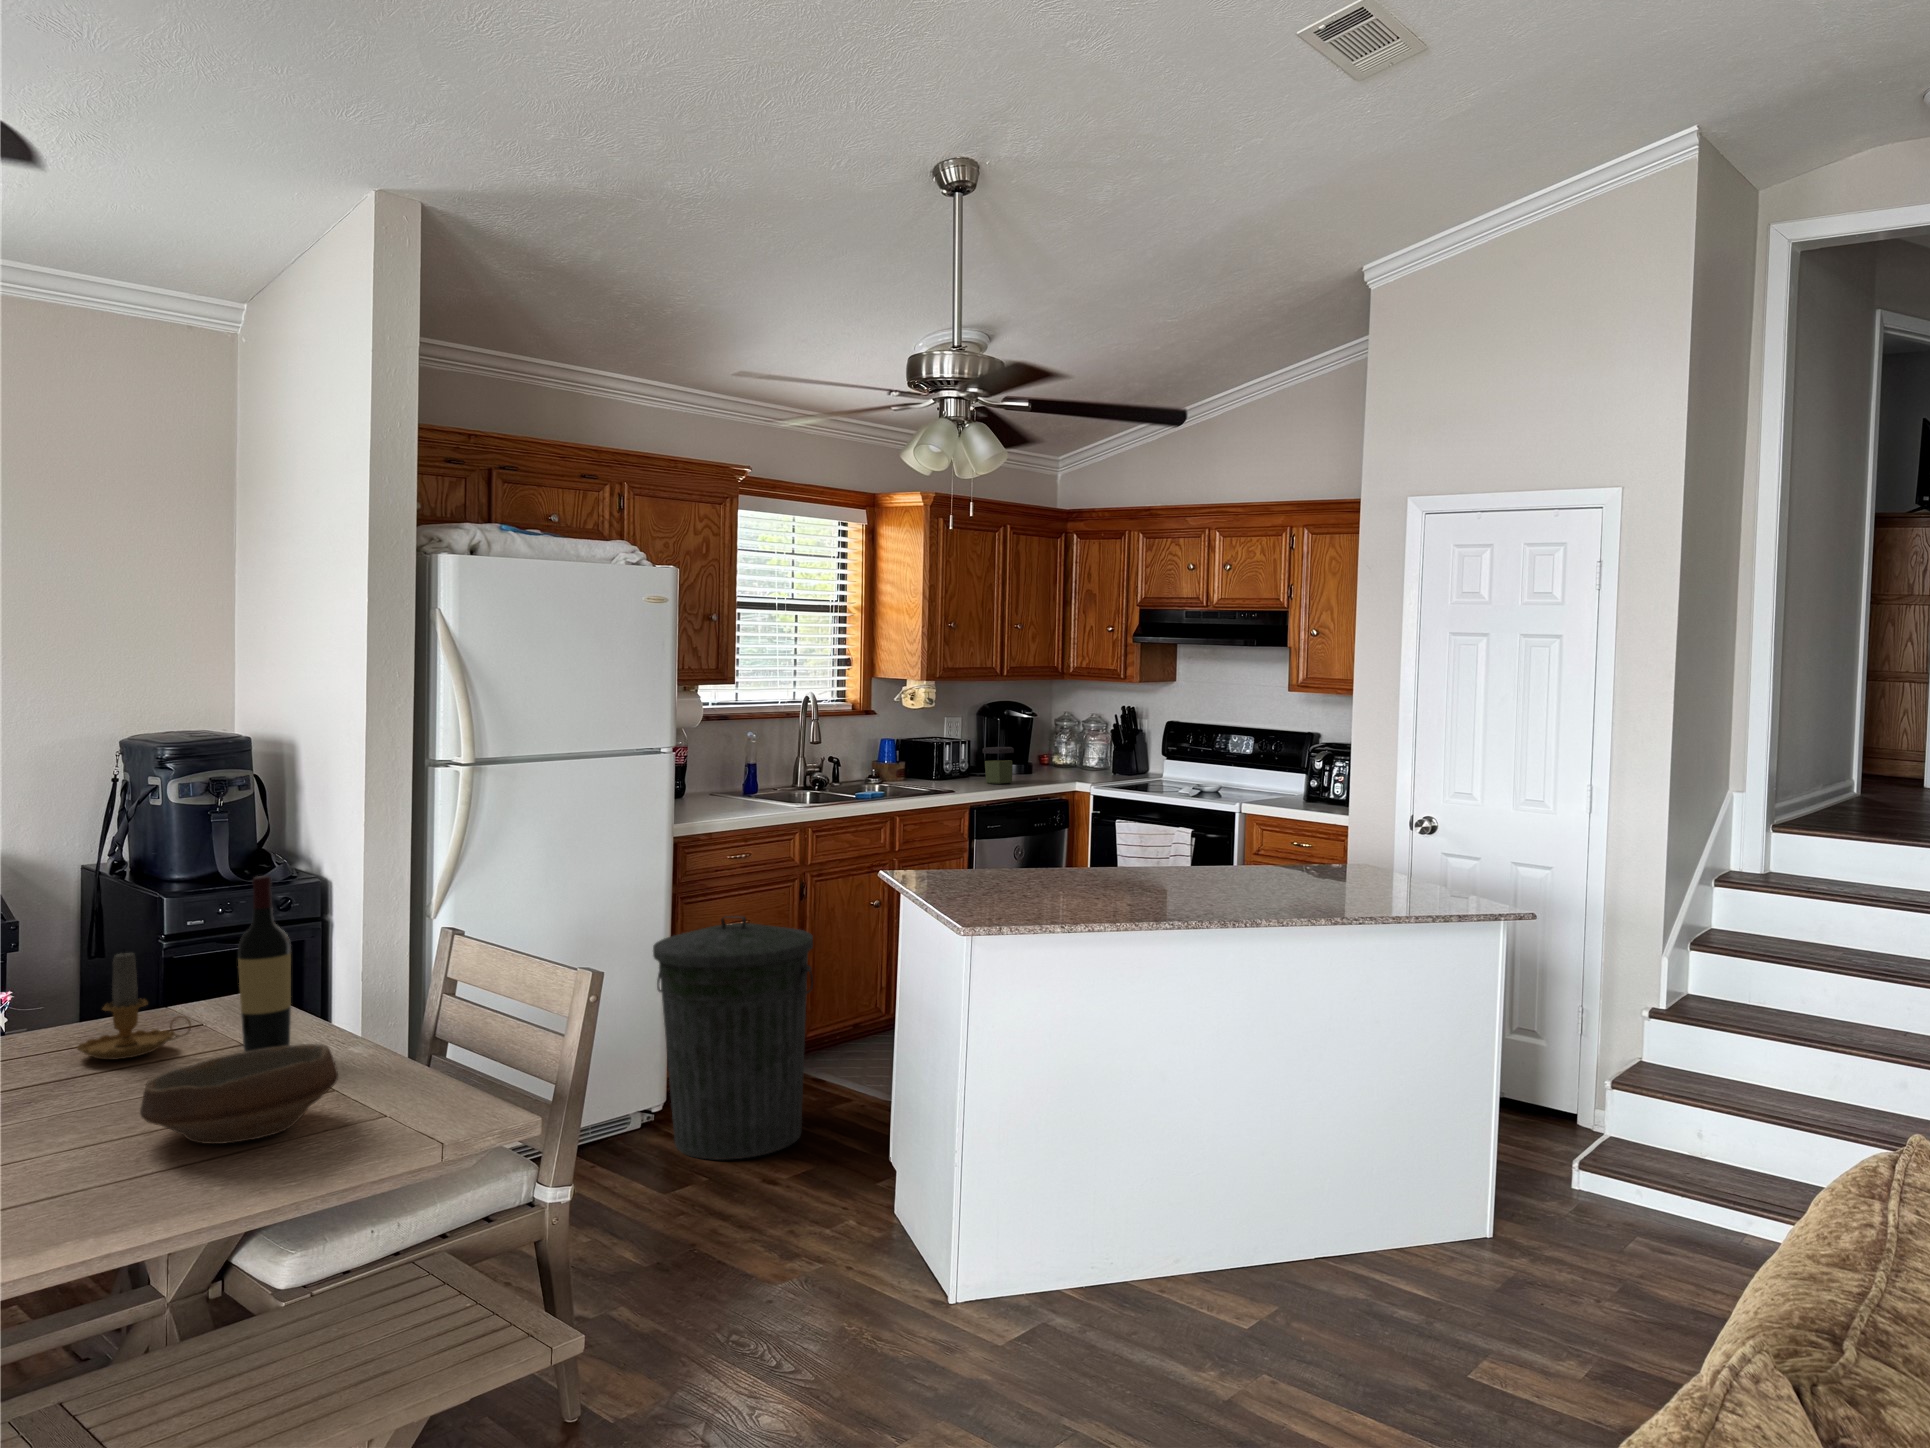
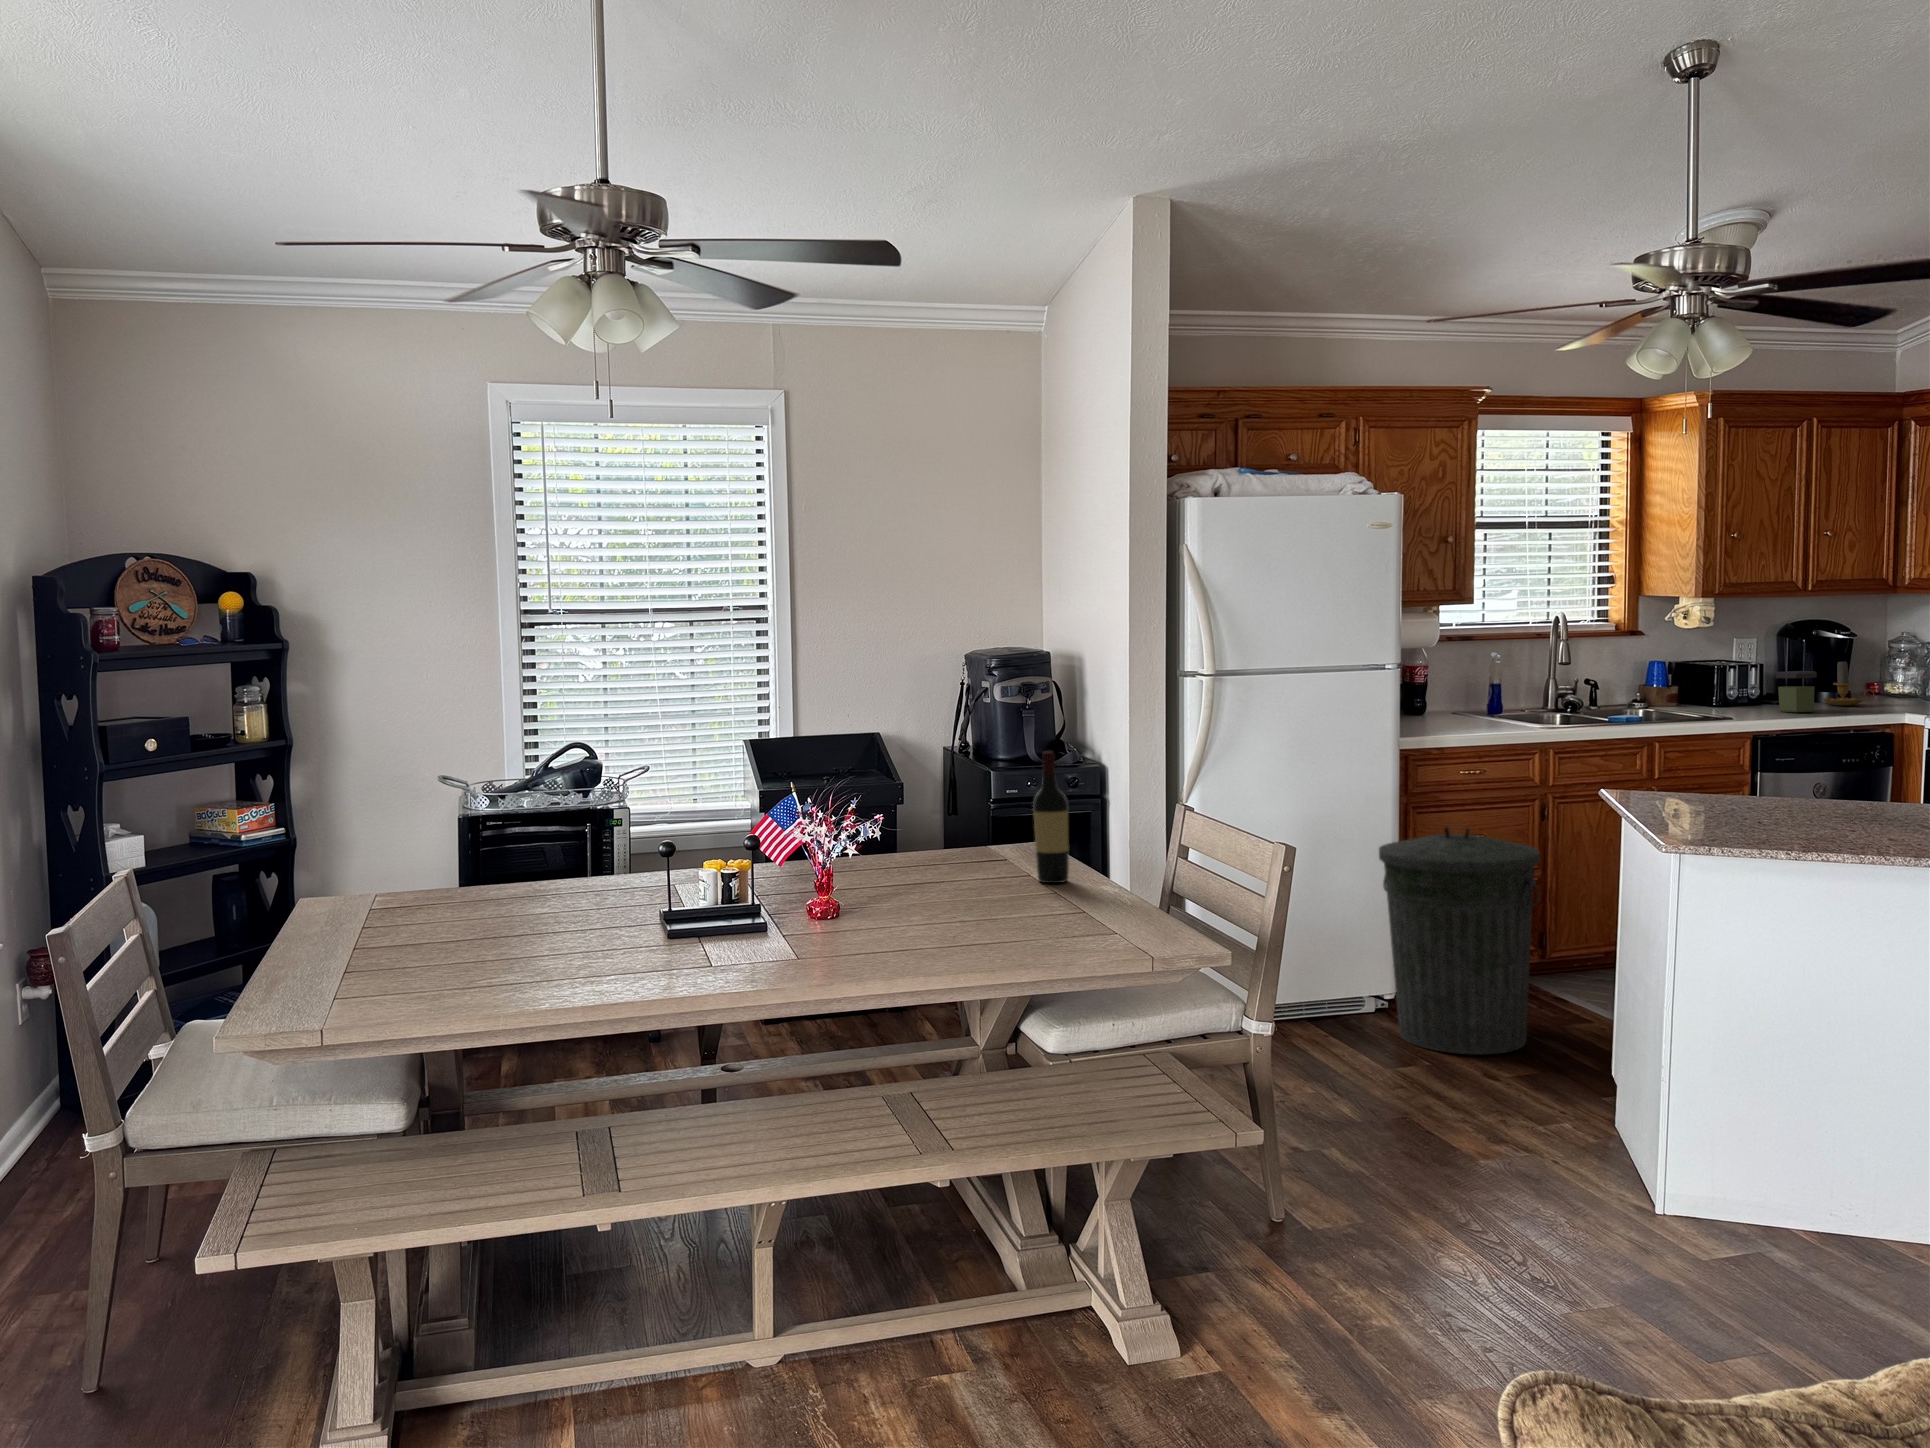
candle: present [77,953,191,1059] -> present [1822,661,1874,706]
bowl: present [140,1044,338,1144] -> none [970,873,1094,932]

